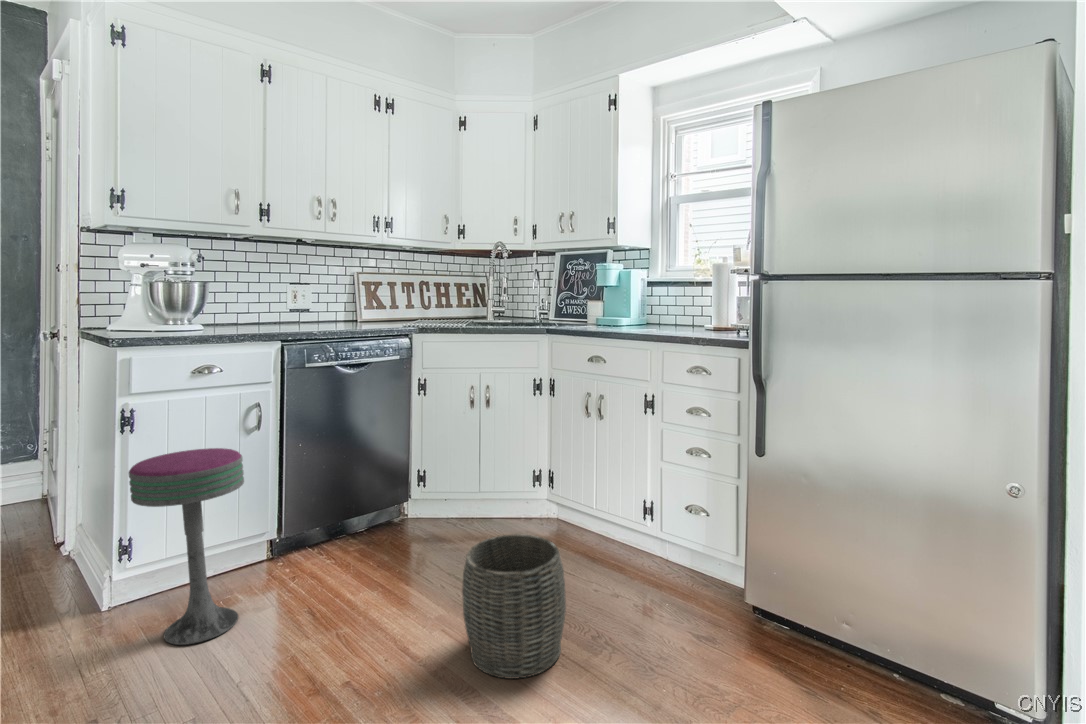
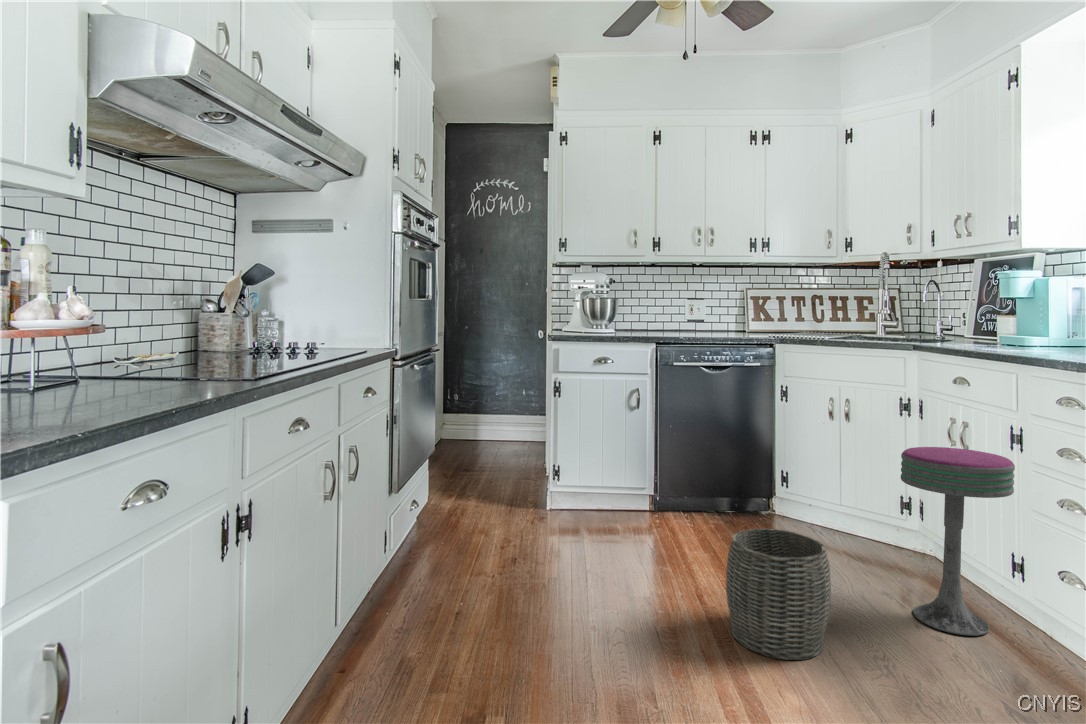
bar stool: present [129,448,244,645] -> present [901,447,1015,636]

